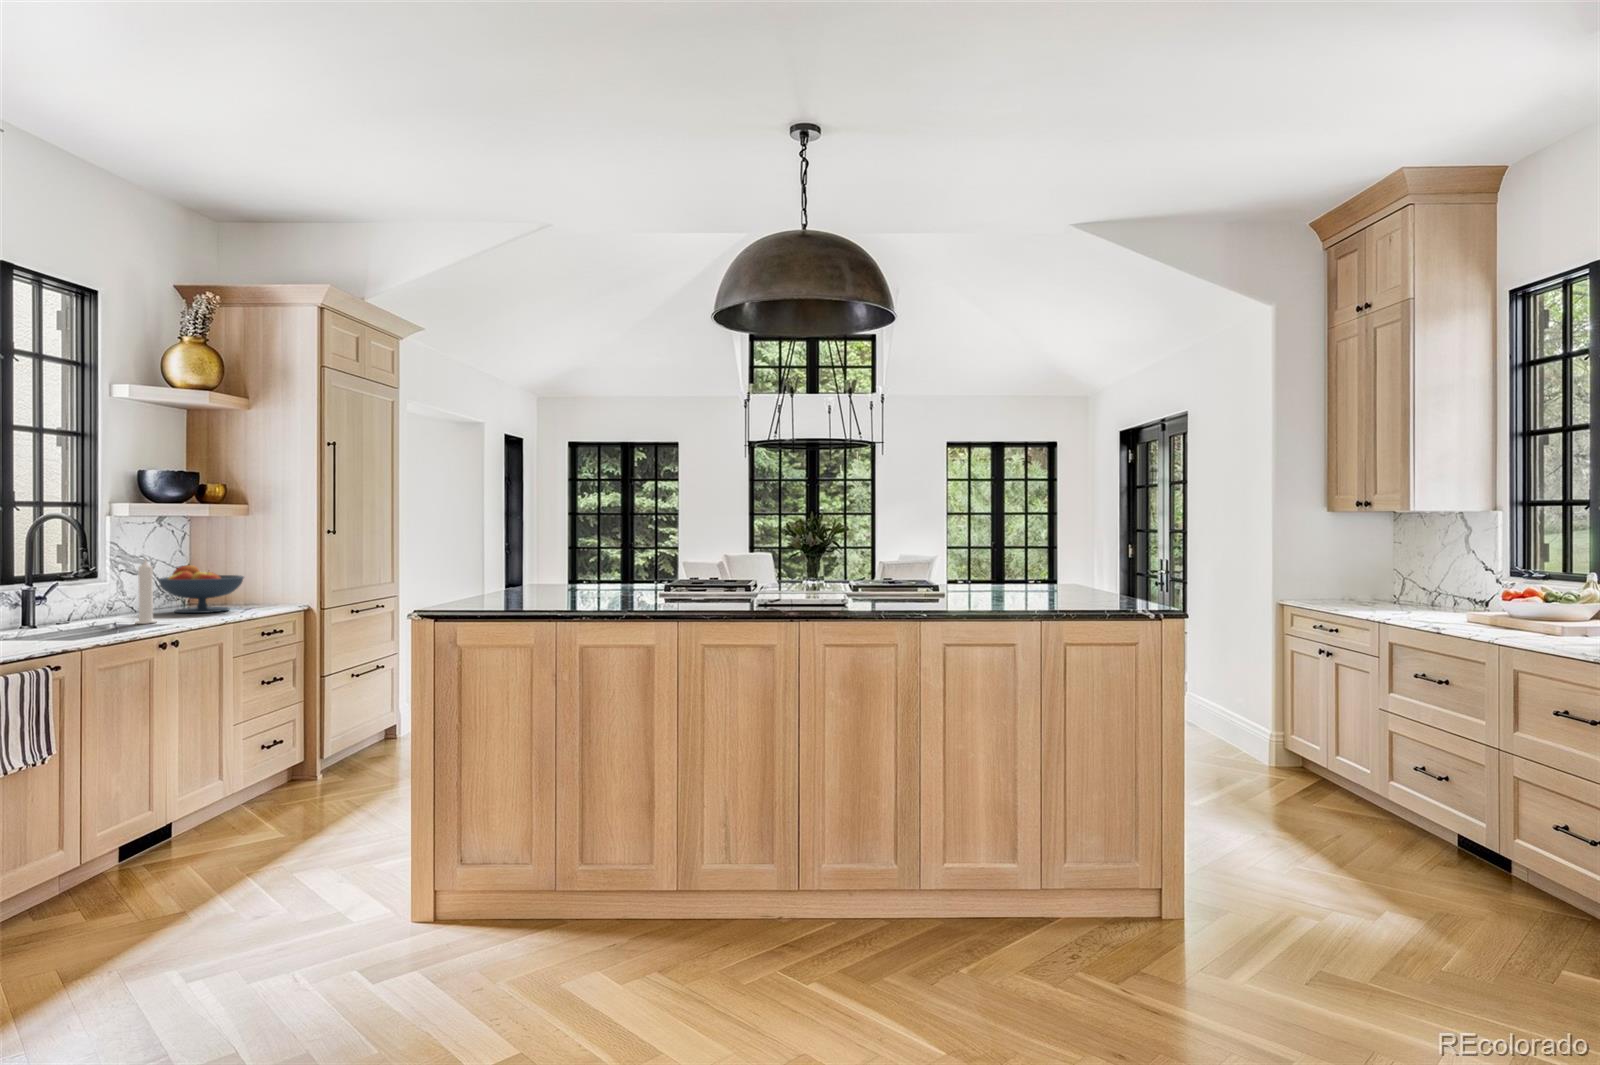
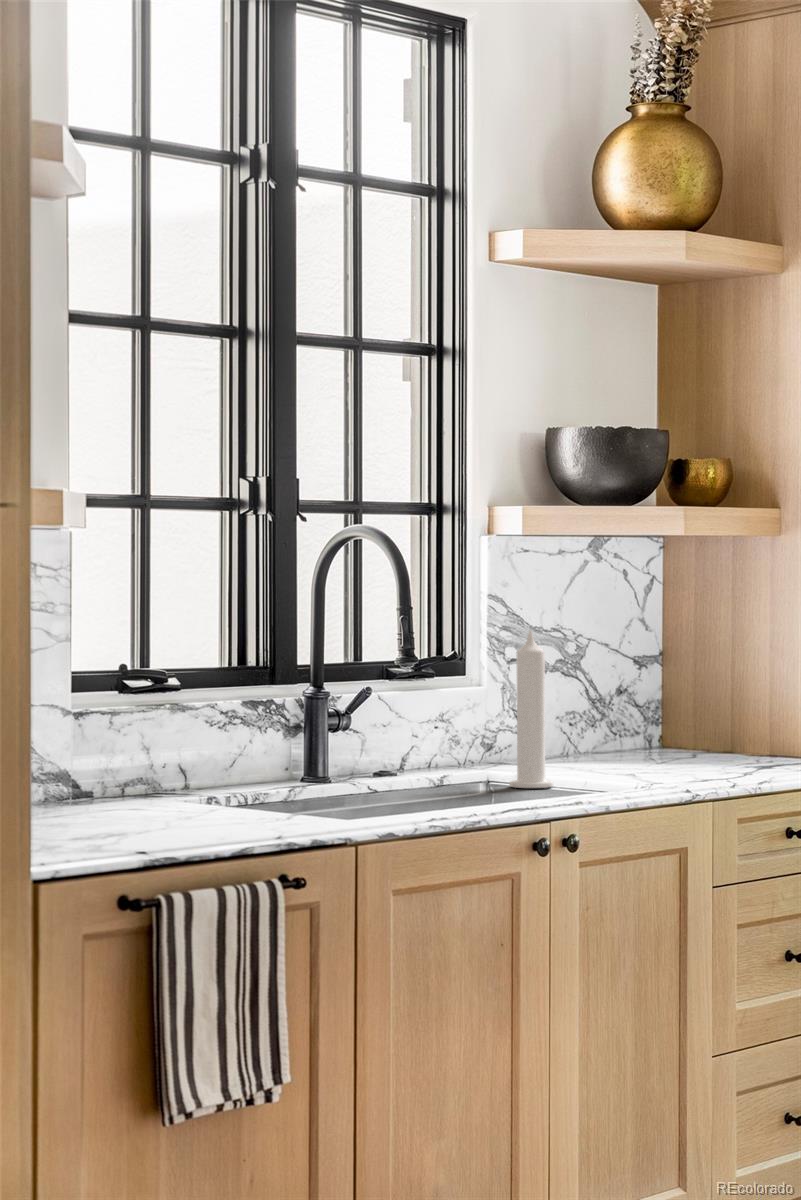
fruit bowl: present [158,565,244,613] -> none [578,652,759,769]

